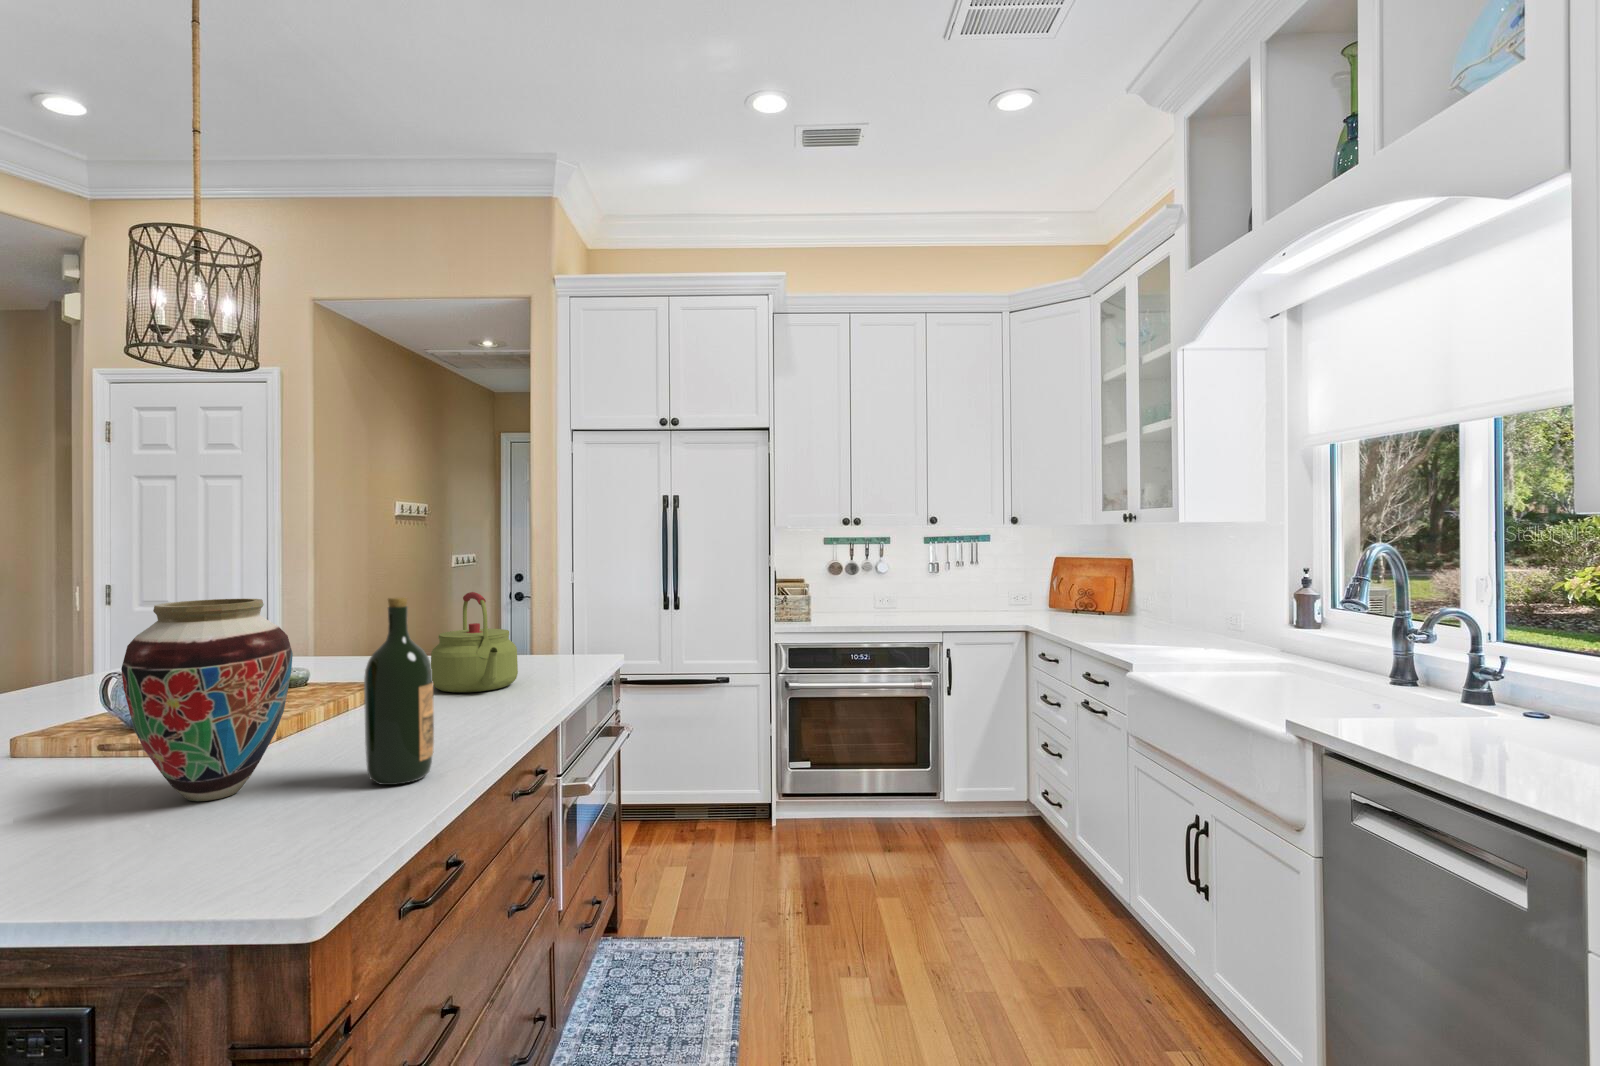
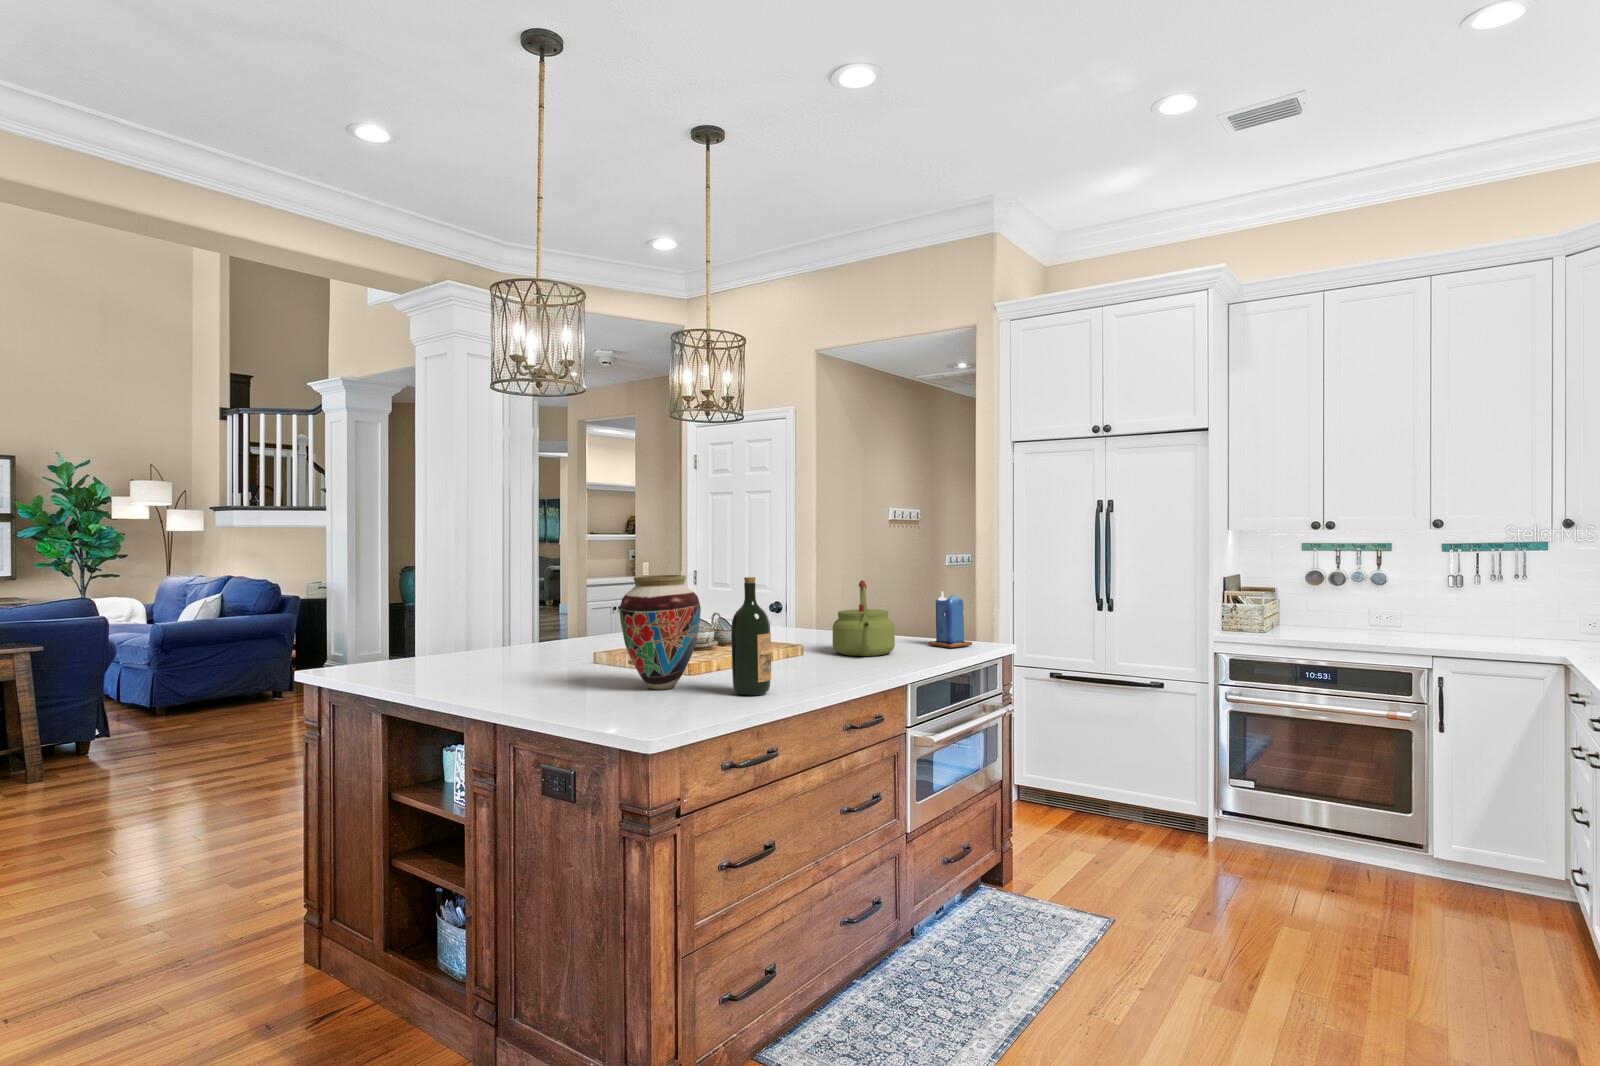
candle: none [541,600,593,668] -> present [928,591,972,648]

